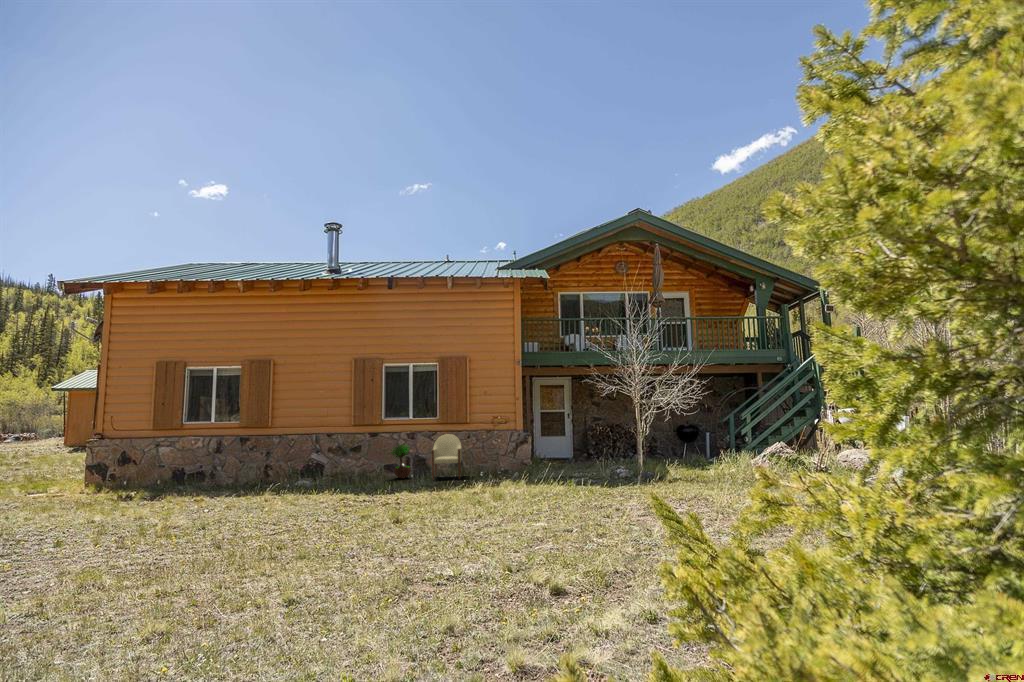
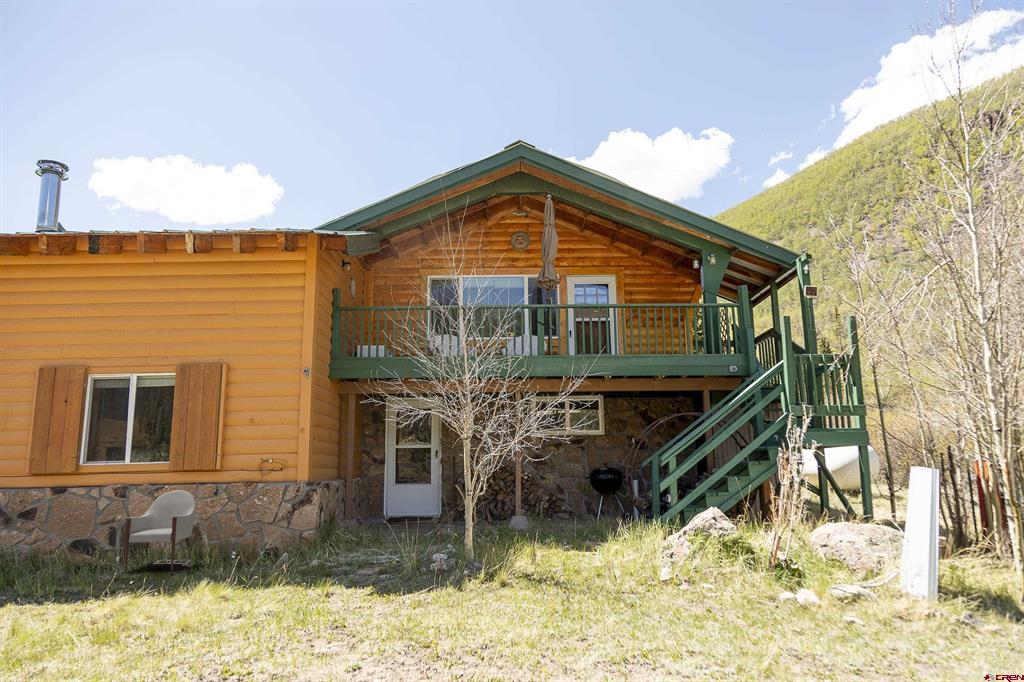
potted tree: present [391,444,411,479] -> none [62,502,109,567]

